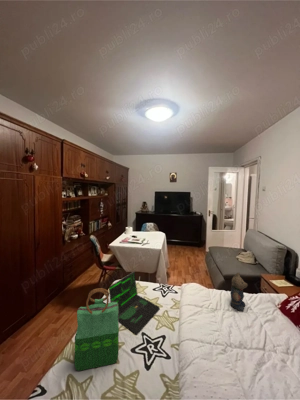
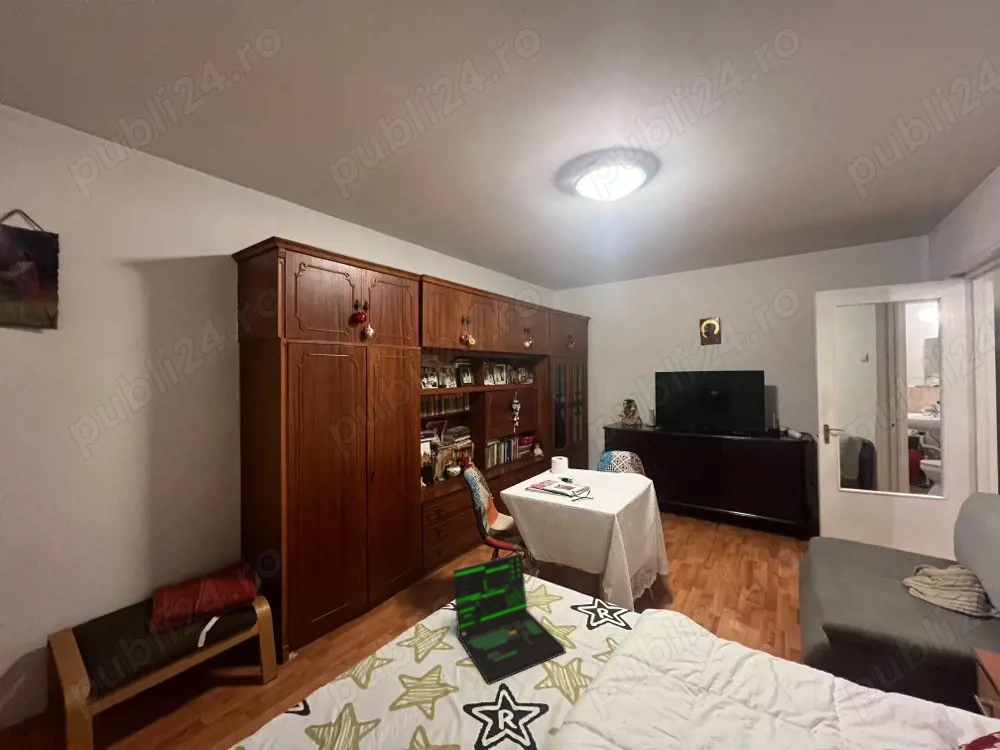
teddy bear: present [230,273,248,311] -> none [774,605,832,726]
tote bag: present [74,288,119,371] -> none [358,554,440,715]

